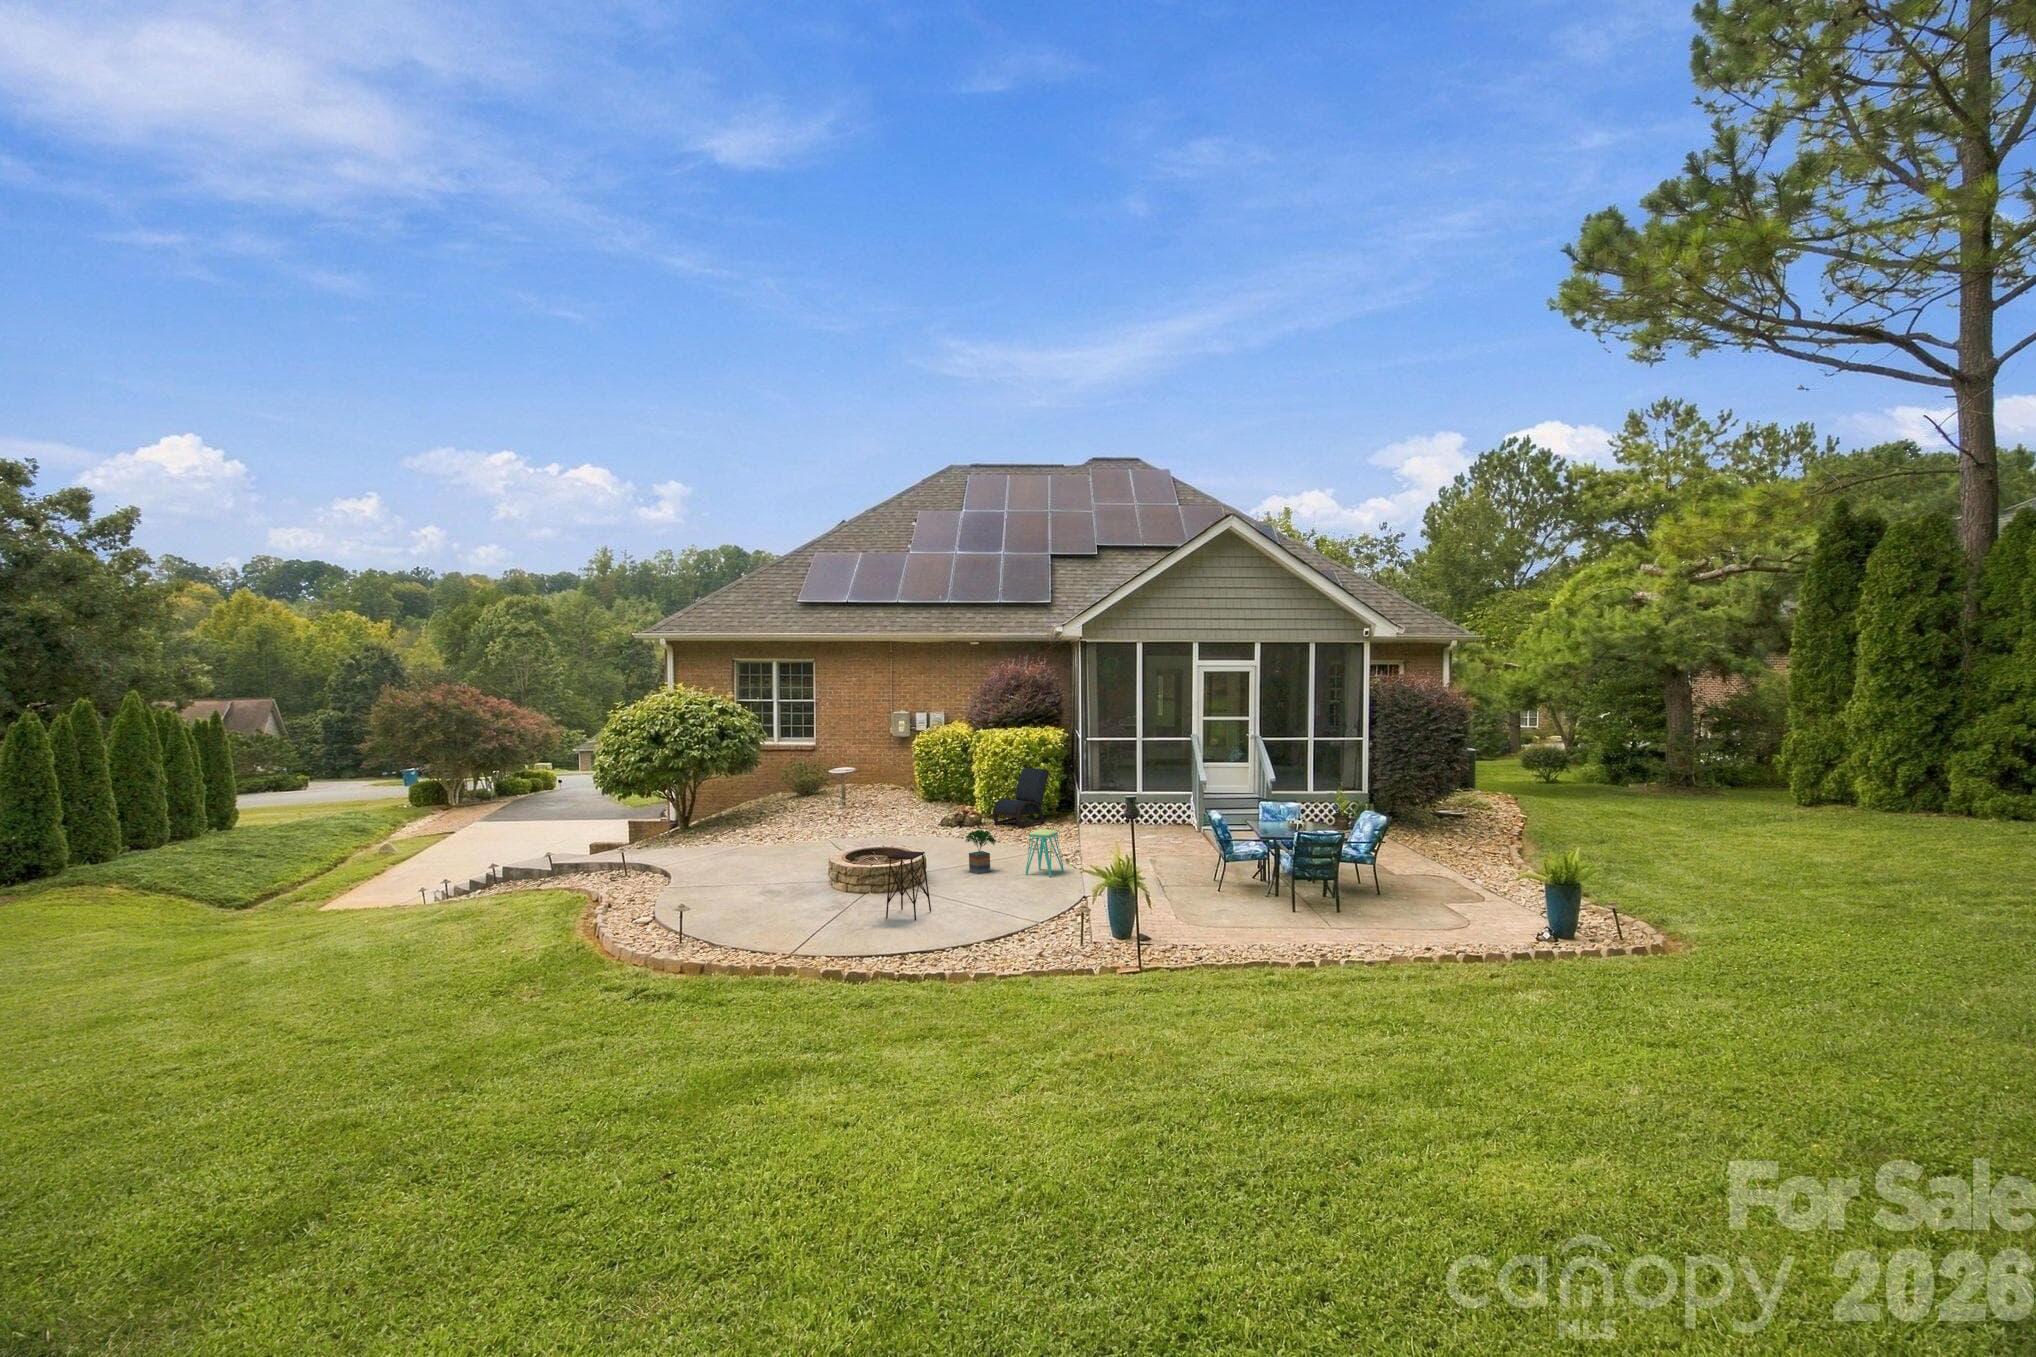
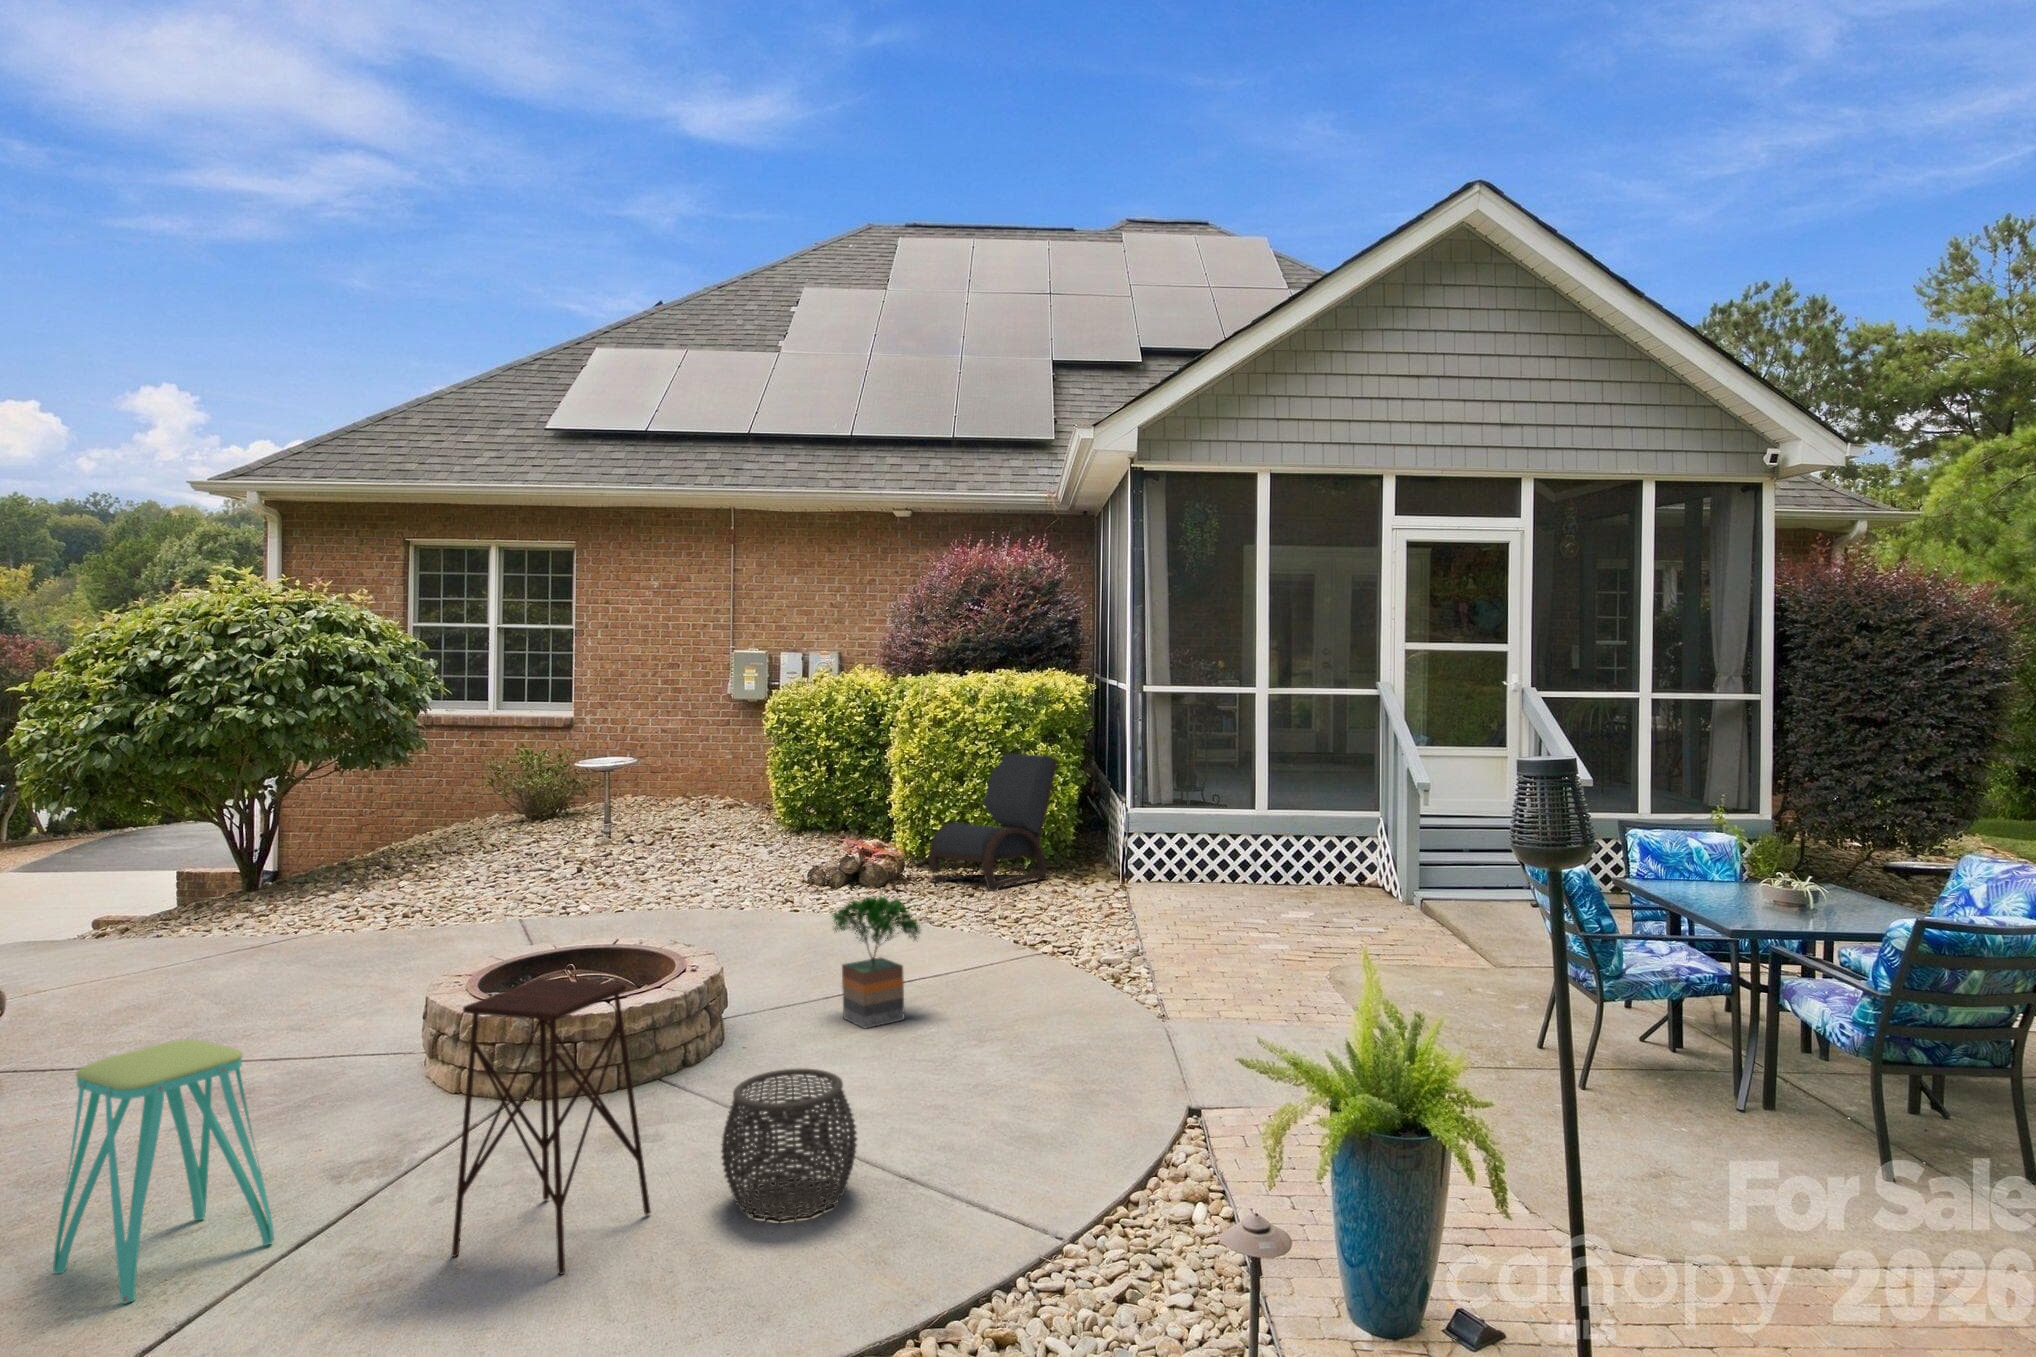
stool: present [1026,829,1064,877] -> present [53,1040,274,1304]
woven basket: none [949,876,984,912] -> present [721,1069,857,1220]

